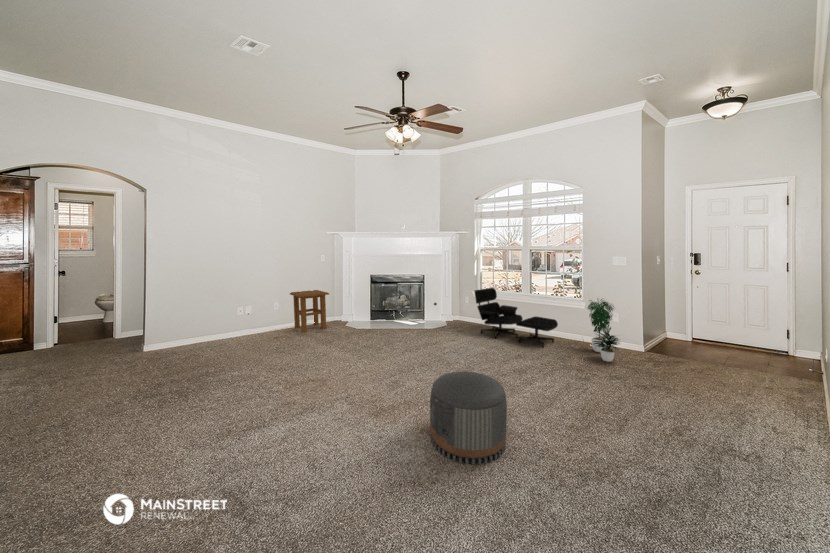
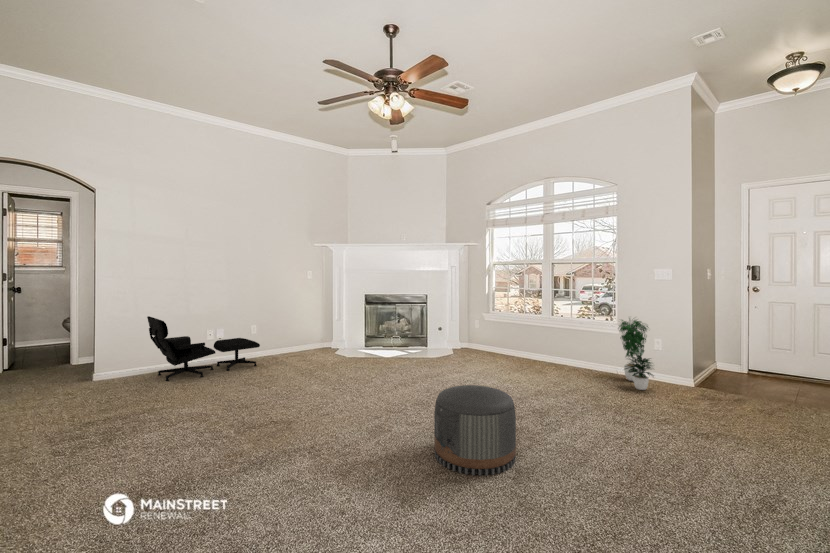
lounge chair: present [474,288,558,347] -> present [147,316,260,381]
side table: present [290,290,329,332] -> none [264,311,312,361]

